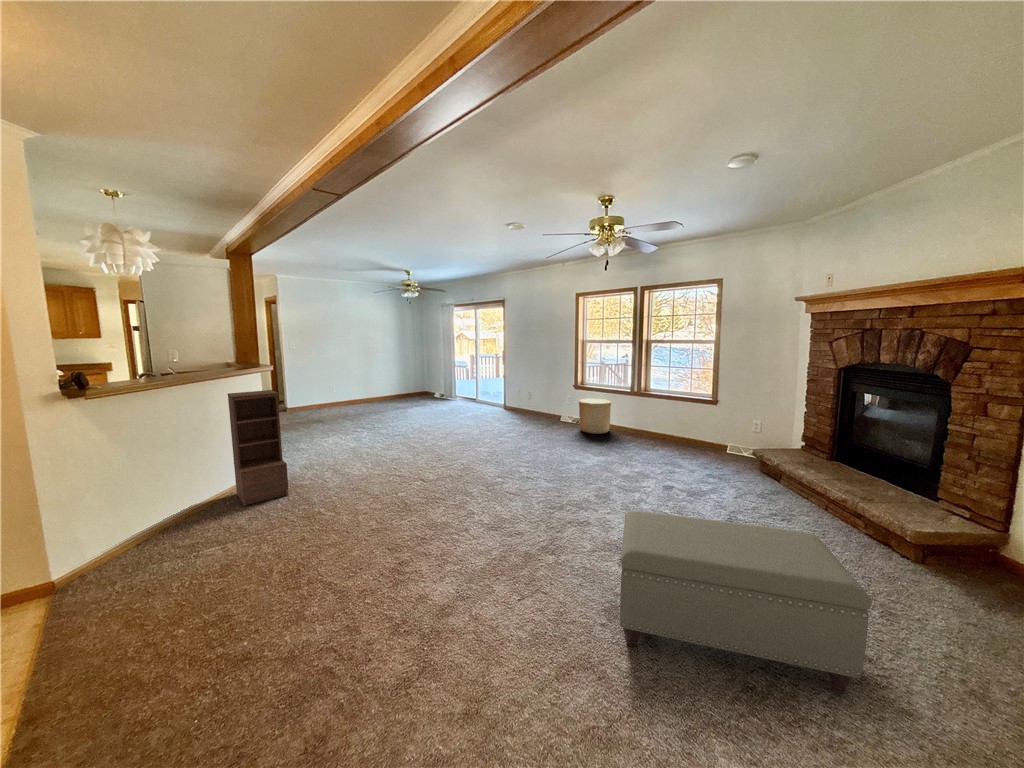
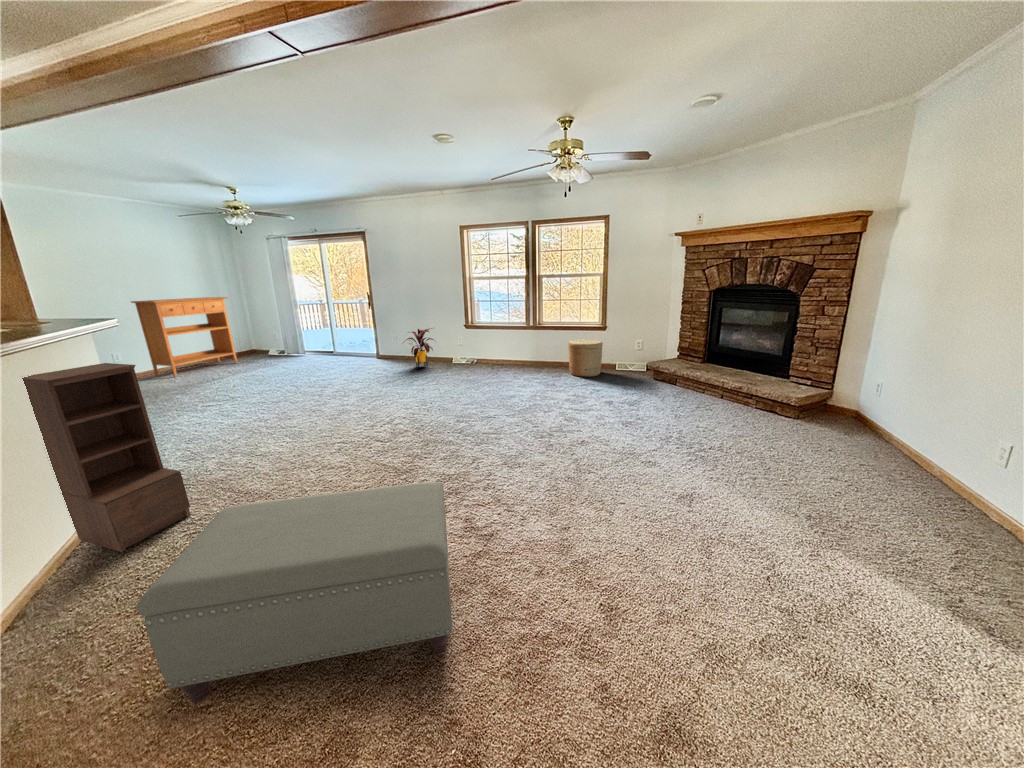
console table: none [354,348,412,404] -> present [131,297,237,377]
house plant: none [515,385,550,420] -> present [405,328,434,368]
woven basket: present [579,399,611,434] -> present [568,339,603,377]
ottoman: present [620,511,872,694] -> present [136,482,452,702]

